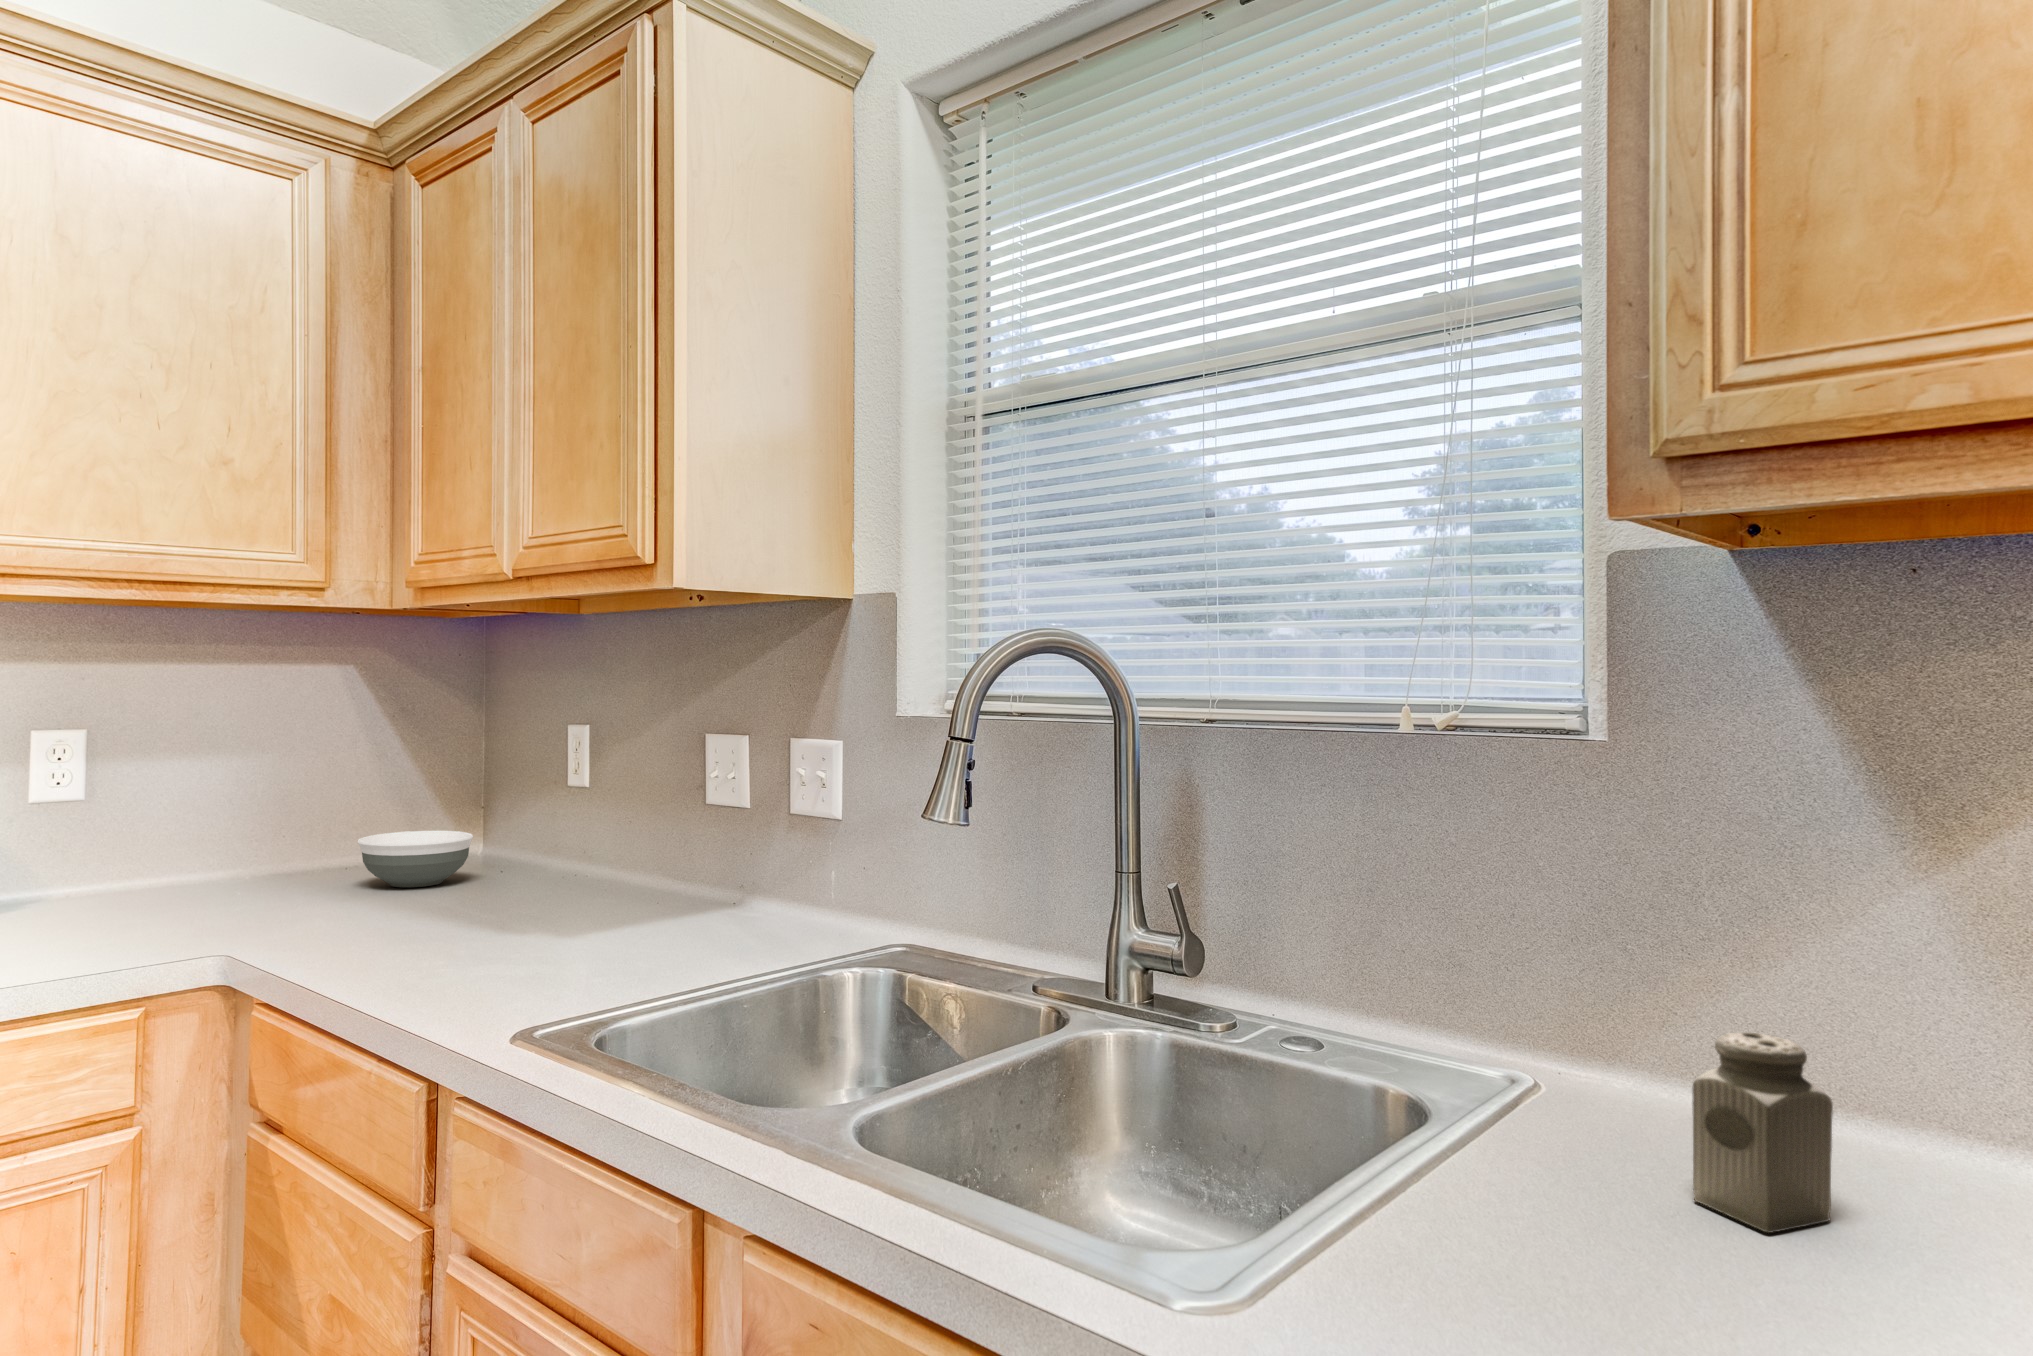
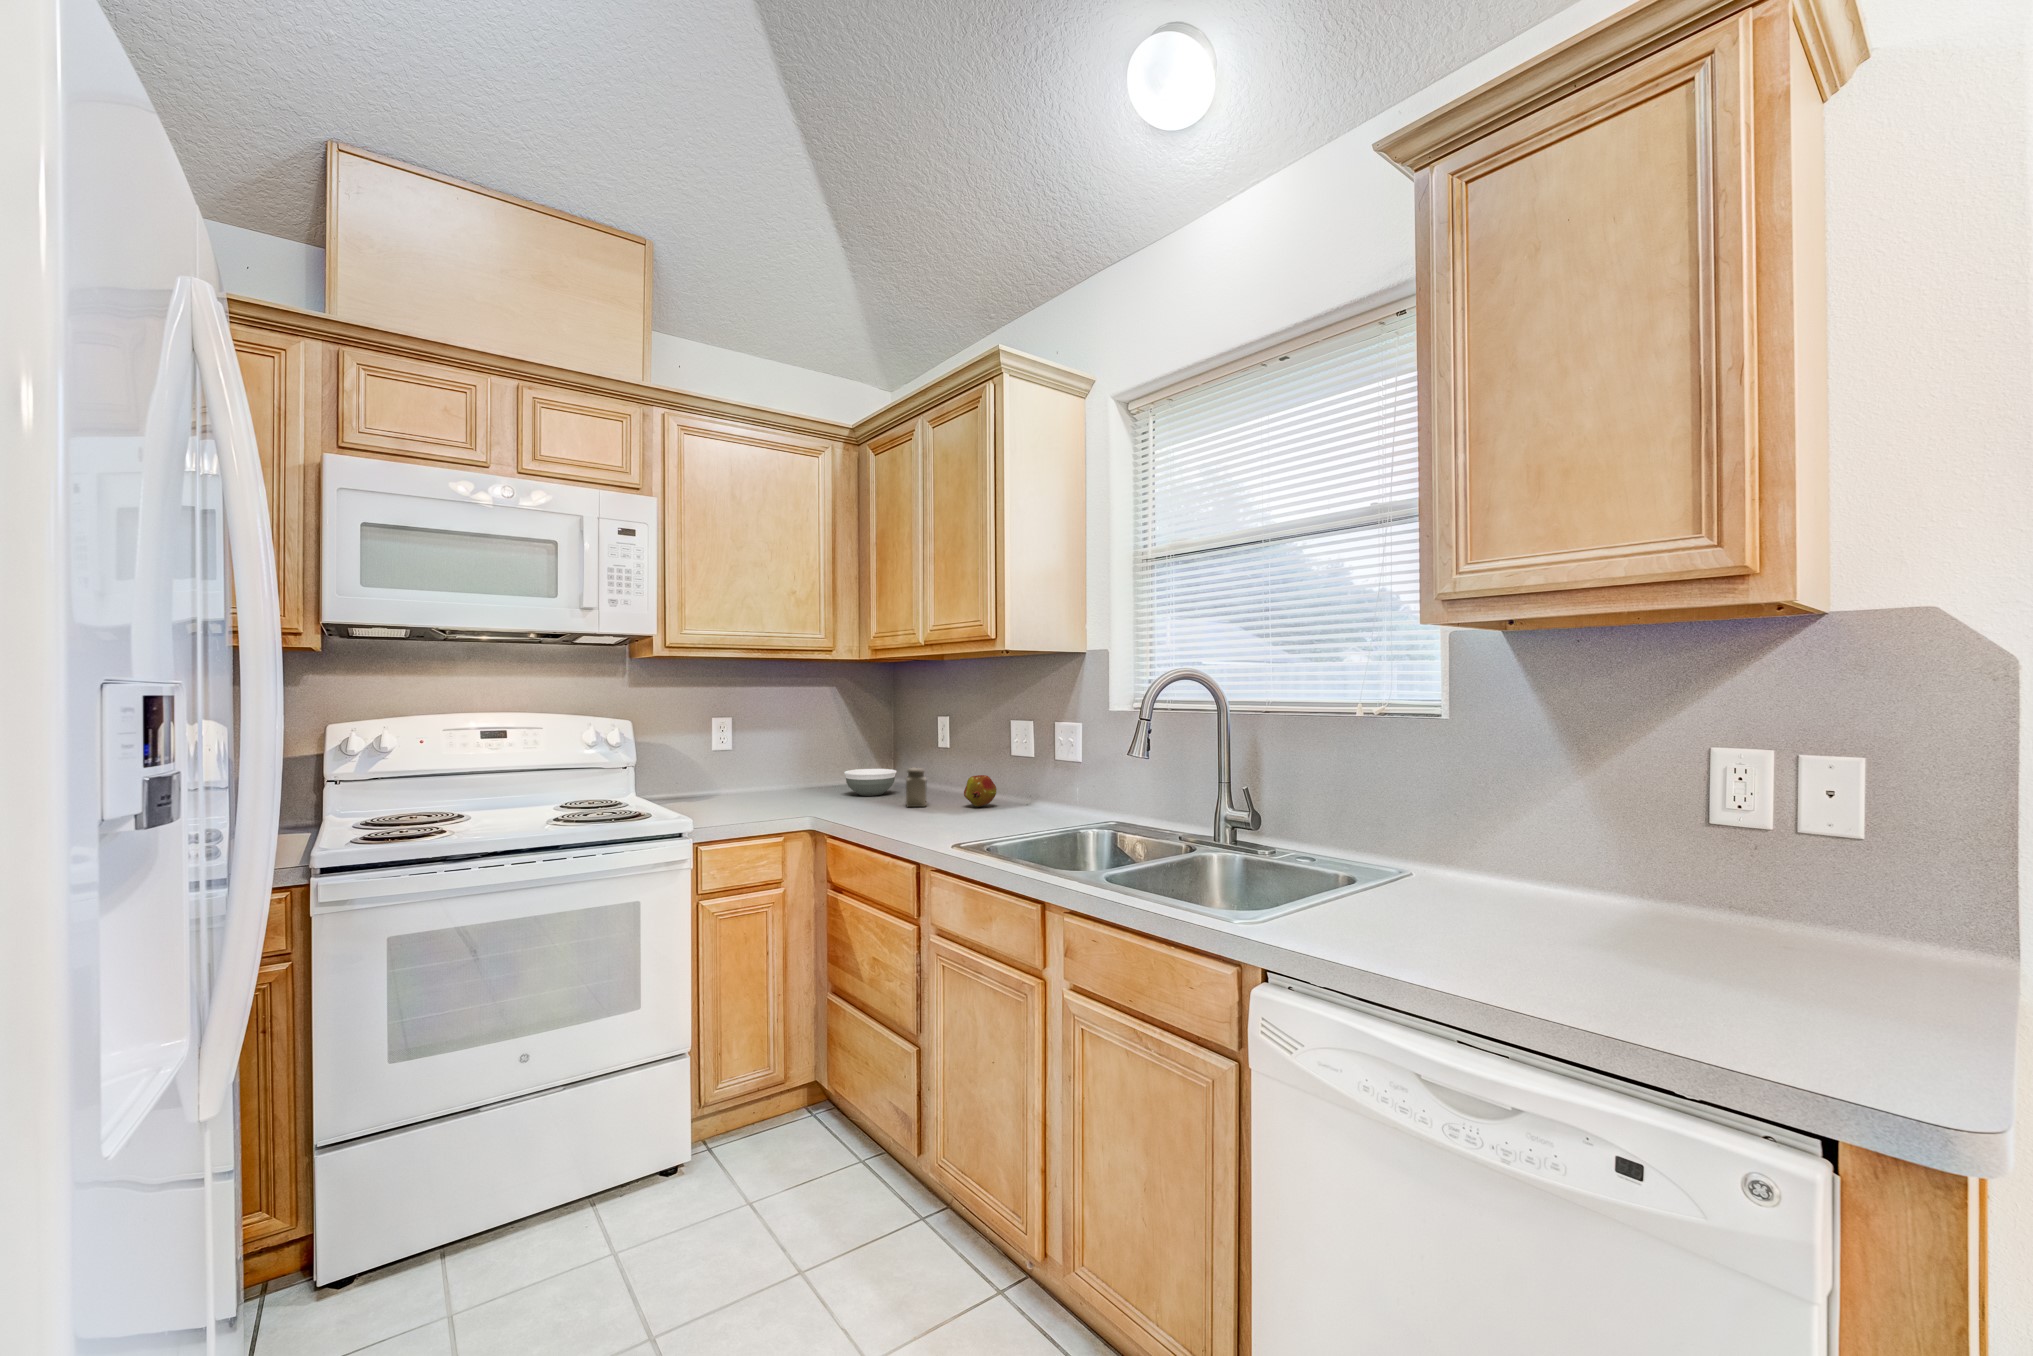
fruit: none [599,847,668,911] -> present [964,775,997,807]
salt shaker: present [1692,1033,1833,1233] -> present [906,768,927,807]

